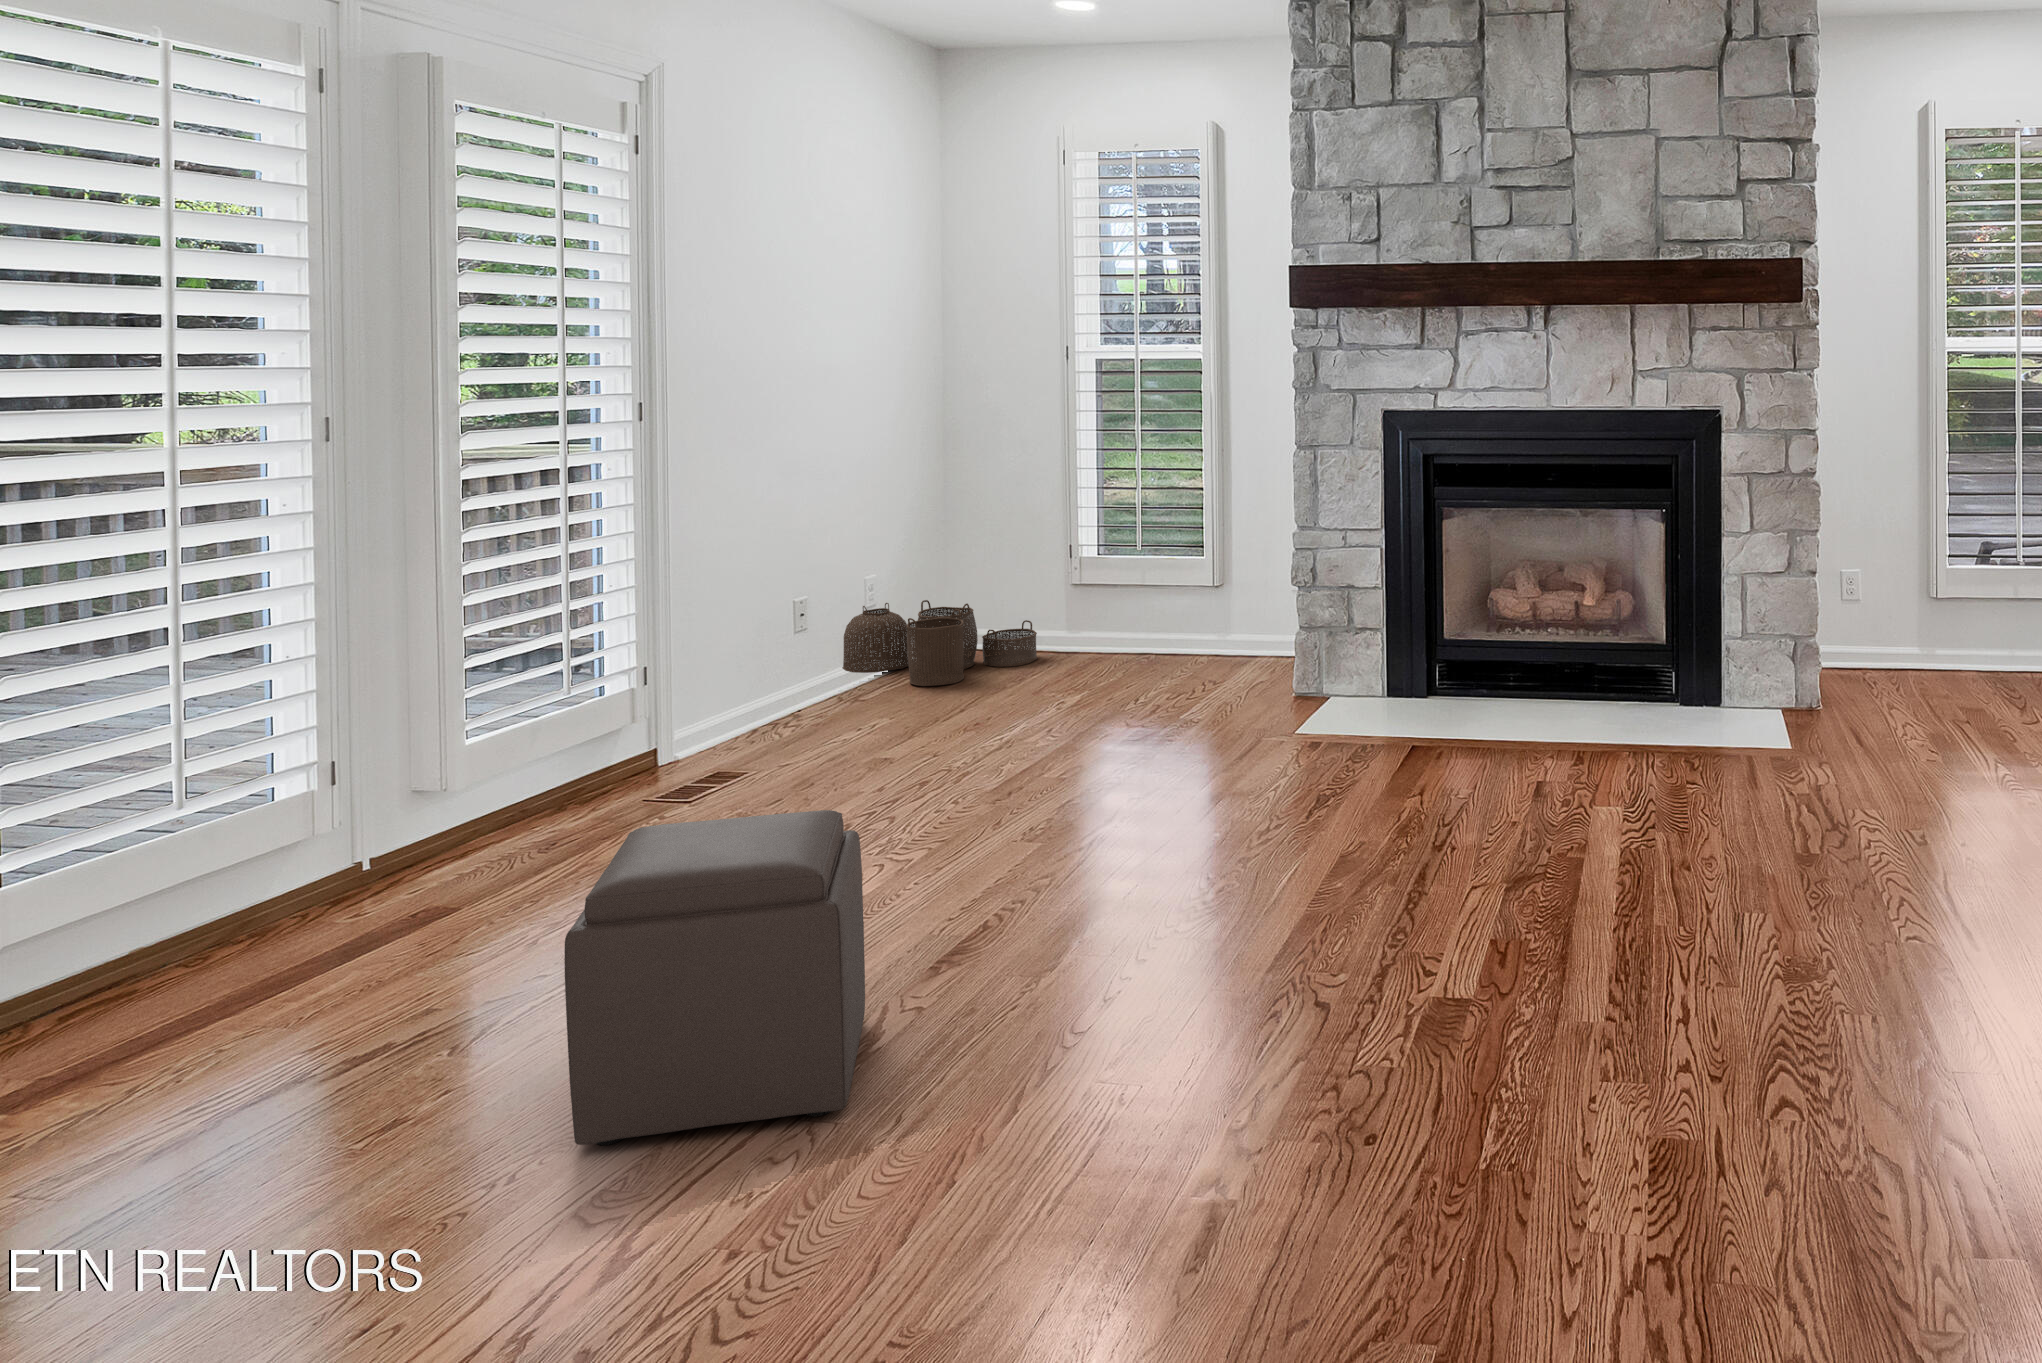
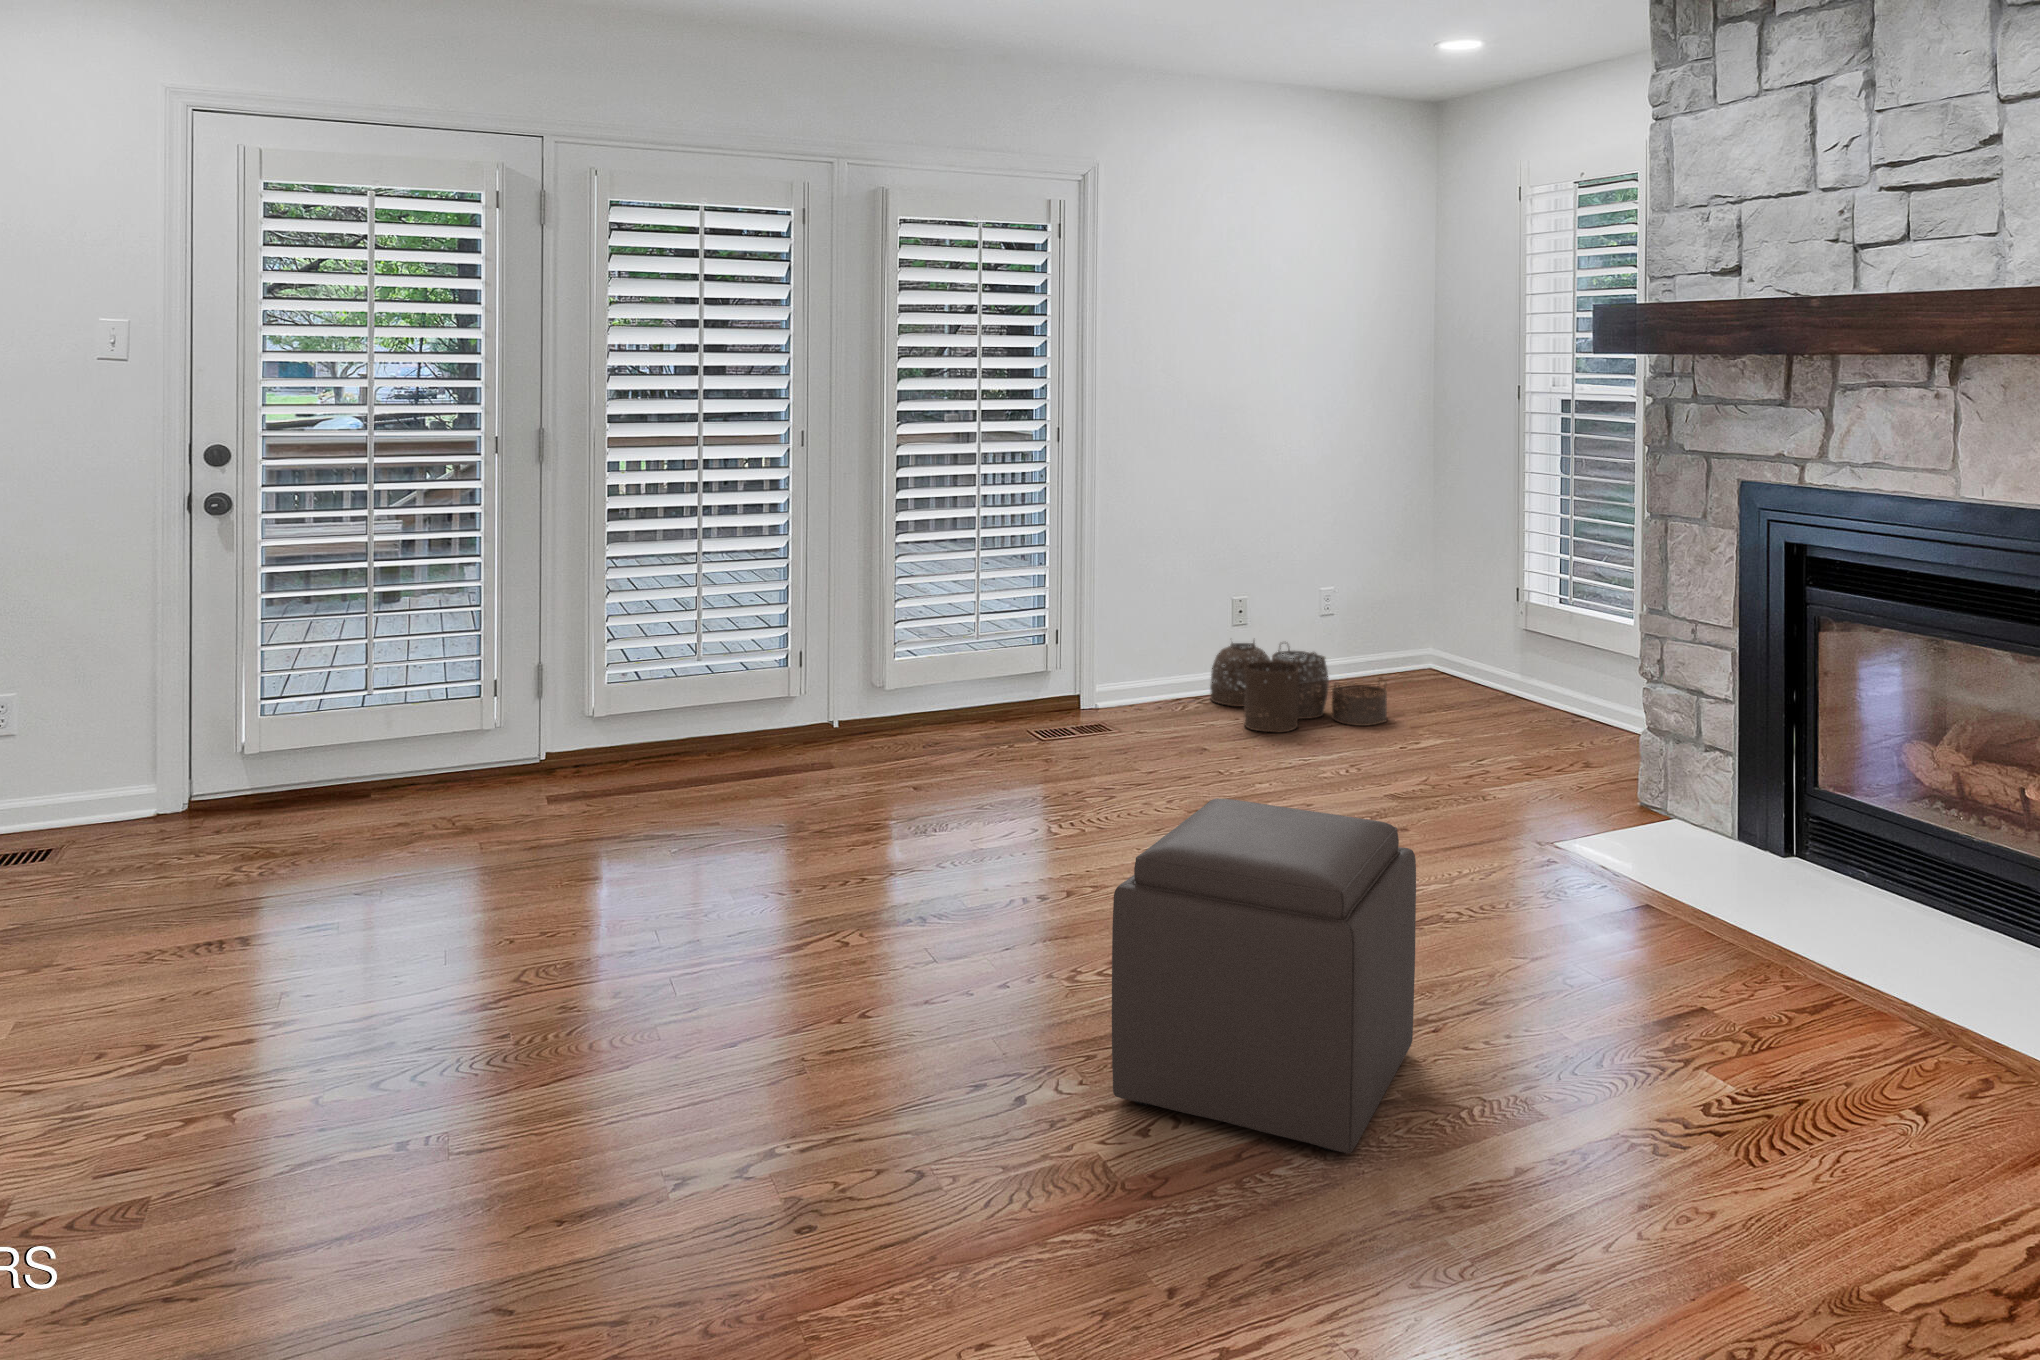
ottoman: present [564,810,865,1145] -> present [1112,798,1416,1153]

